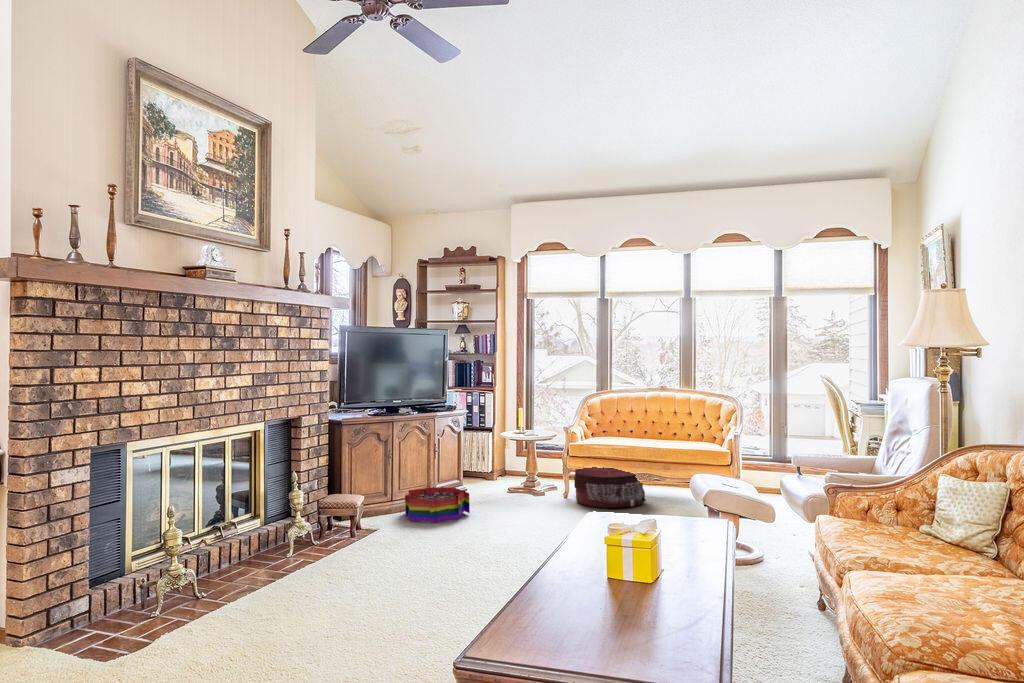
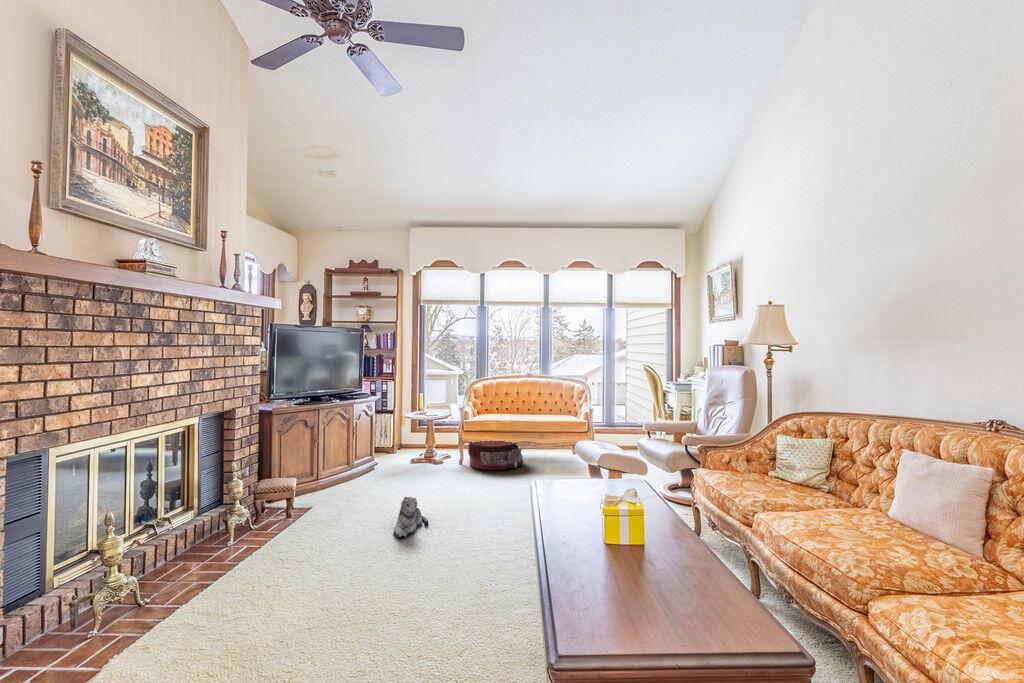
storage bin: present [405,487,470,523] -> none [331,463,389,497]
plush toy: none [451,523,494,568] -> present [394,497,428,537]

